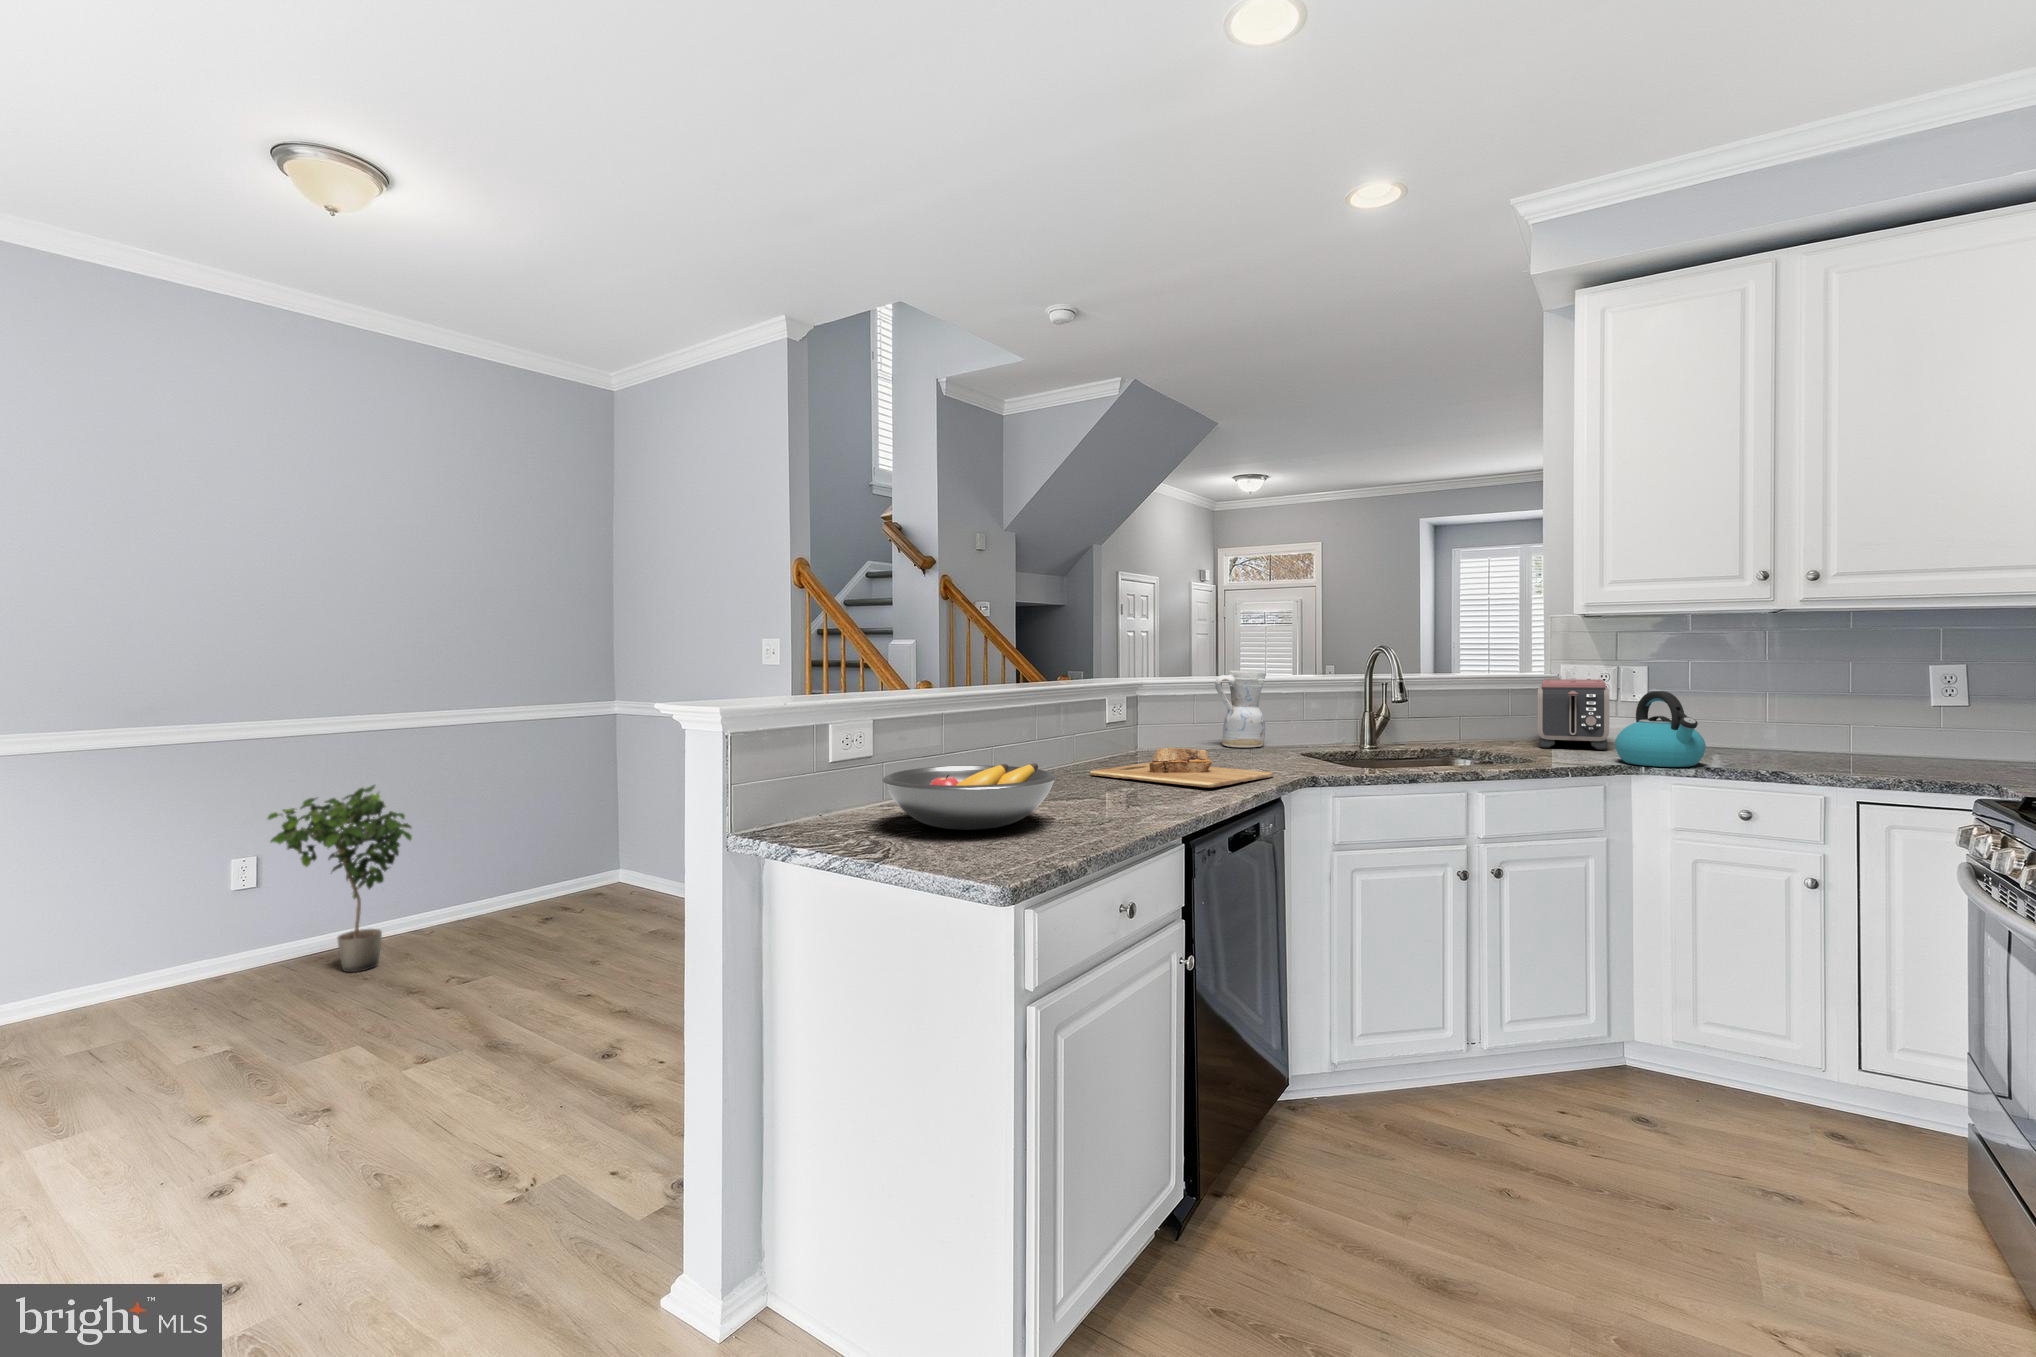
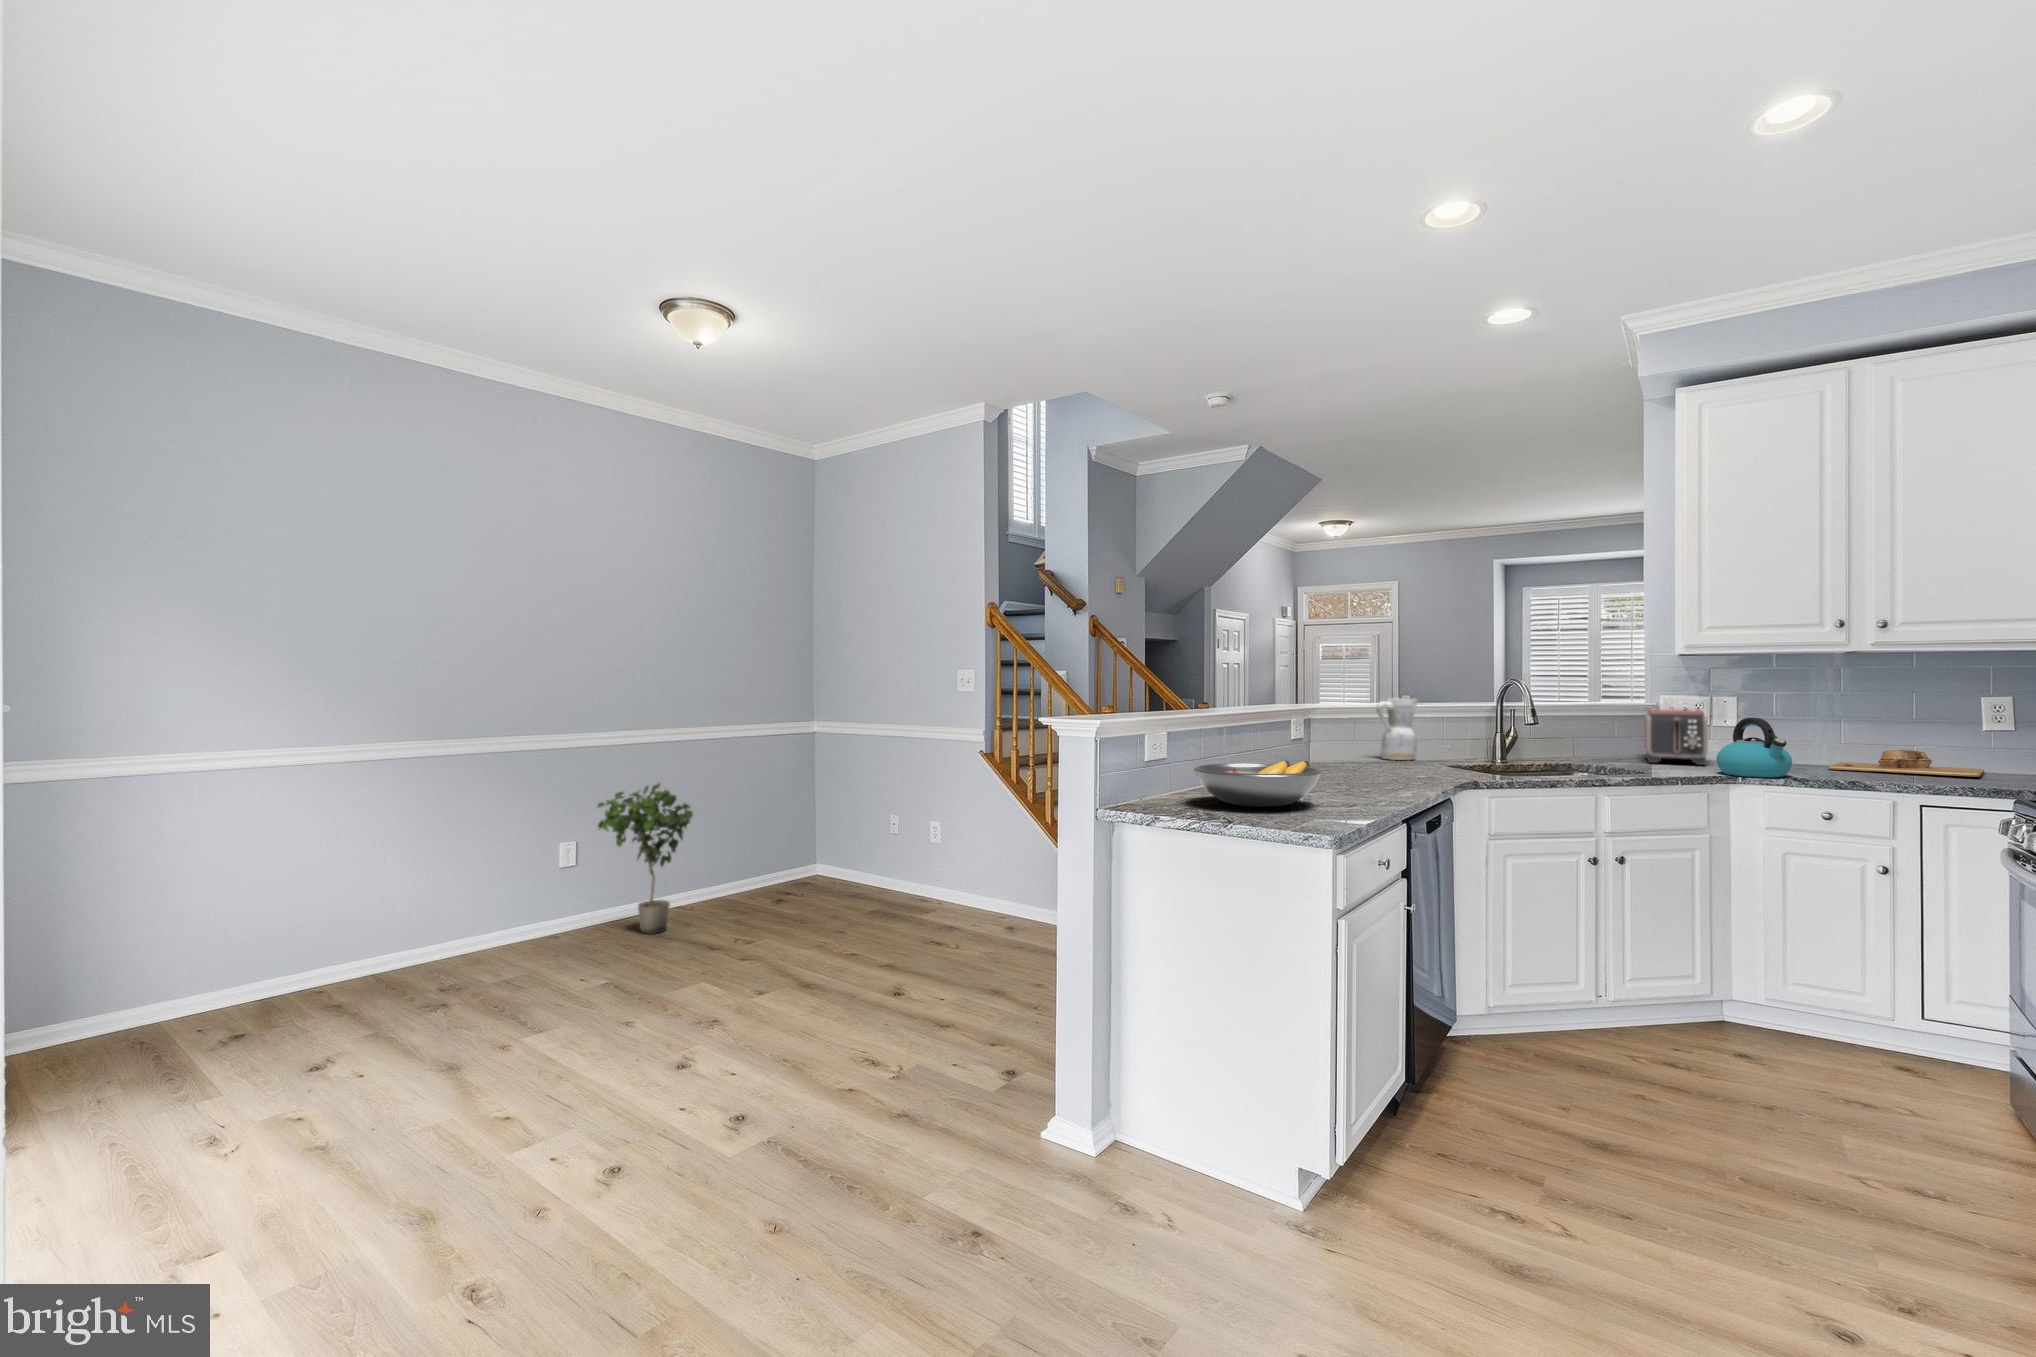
cutting board: present [1090,748,1273,787] -> present [1829,750,1984,777]

